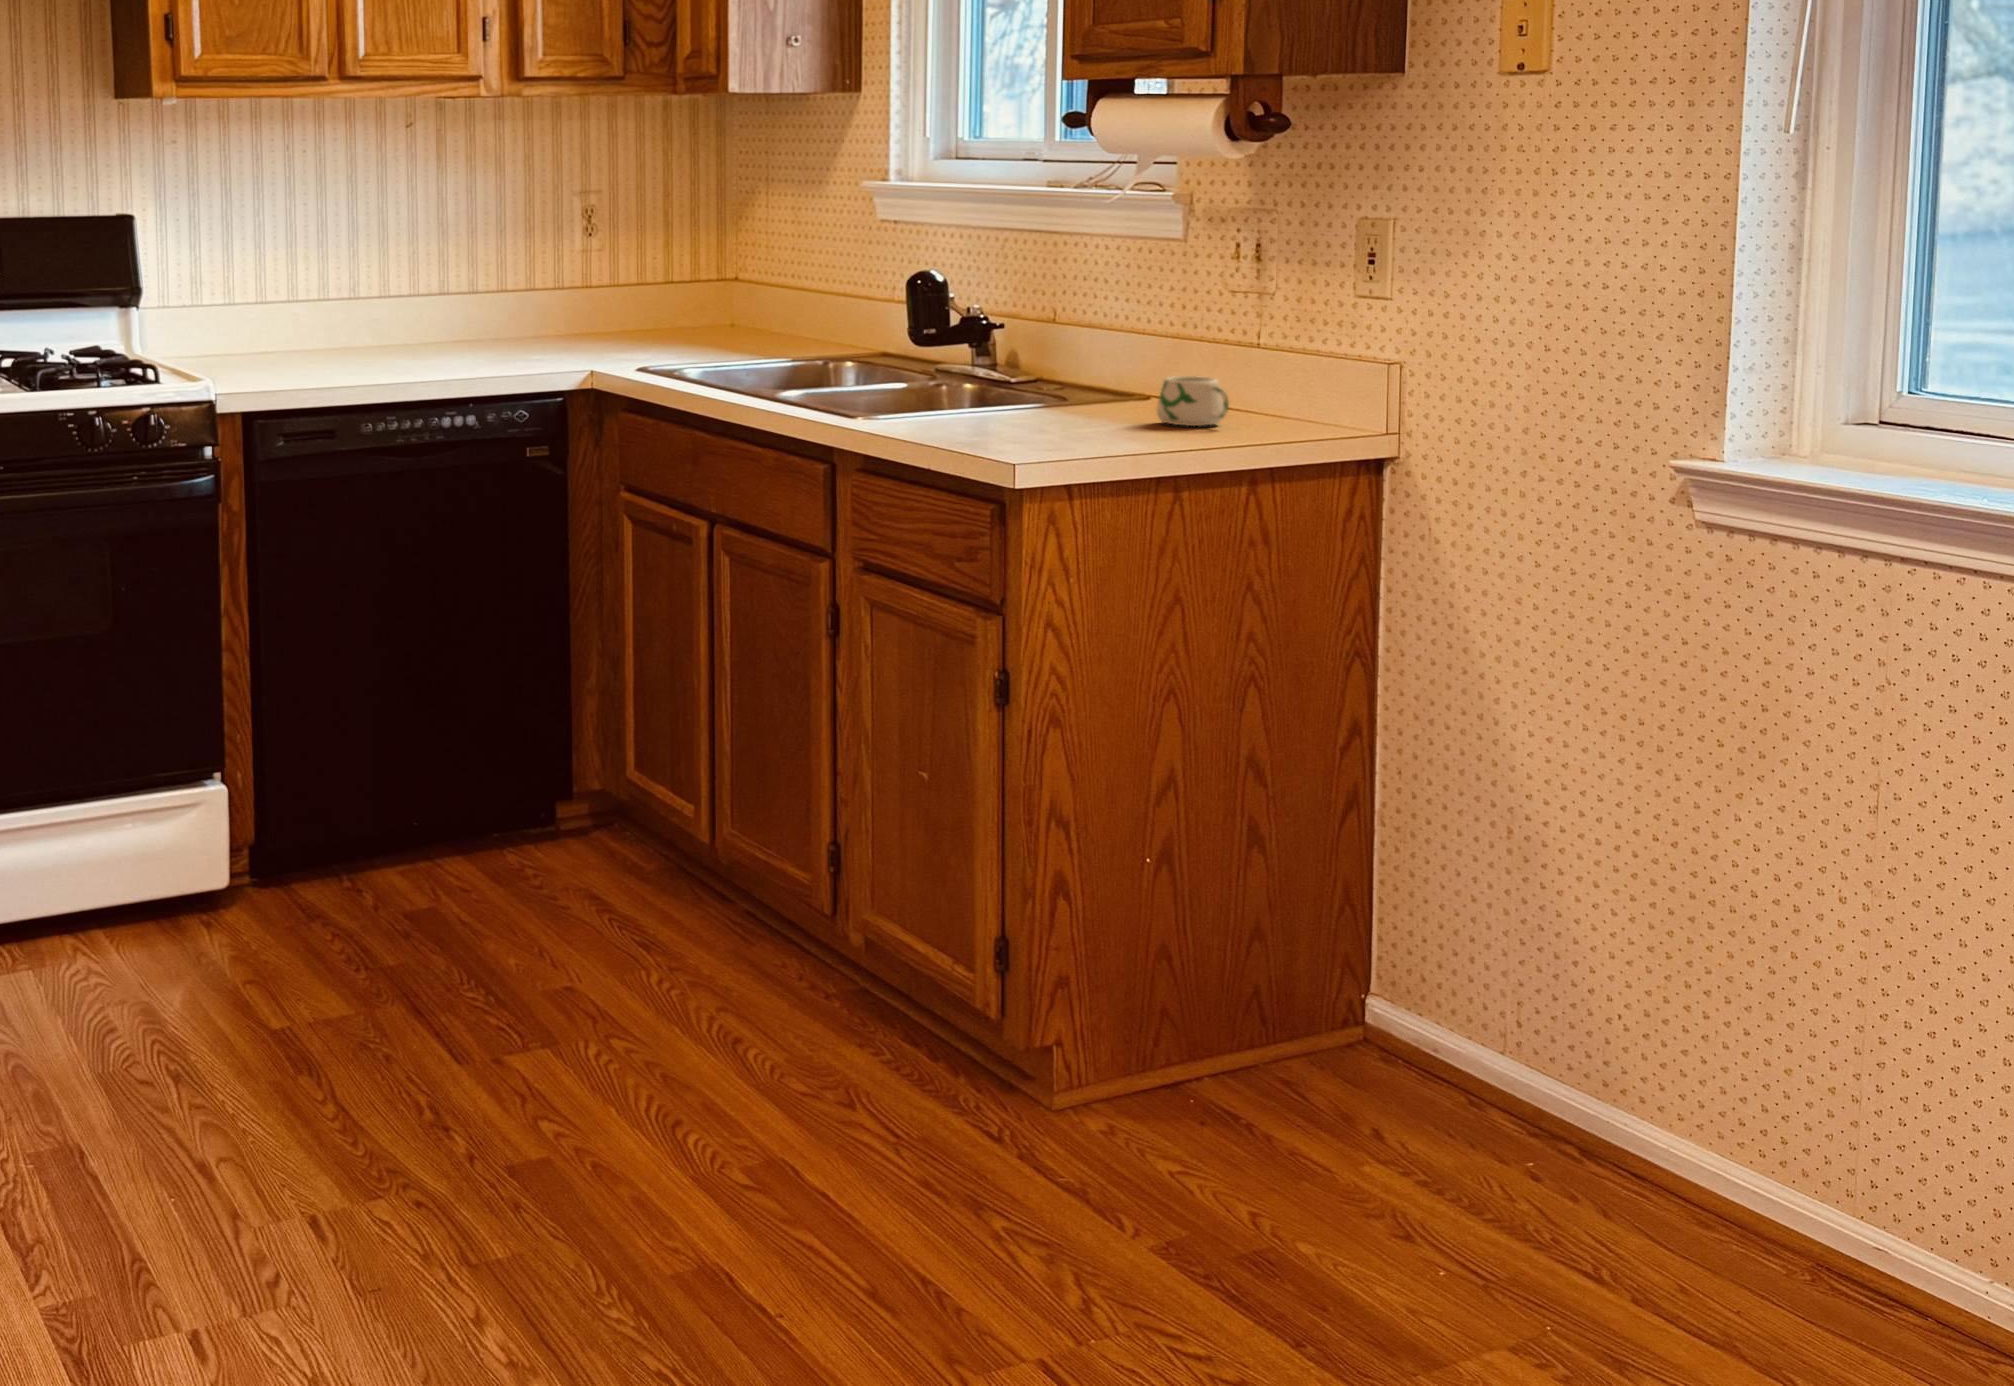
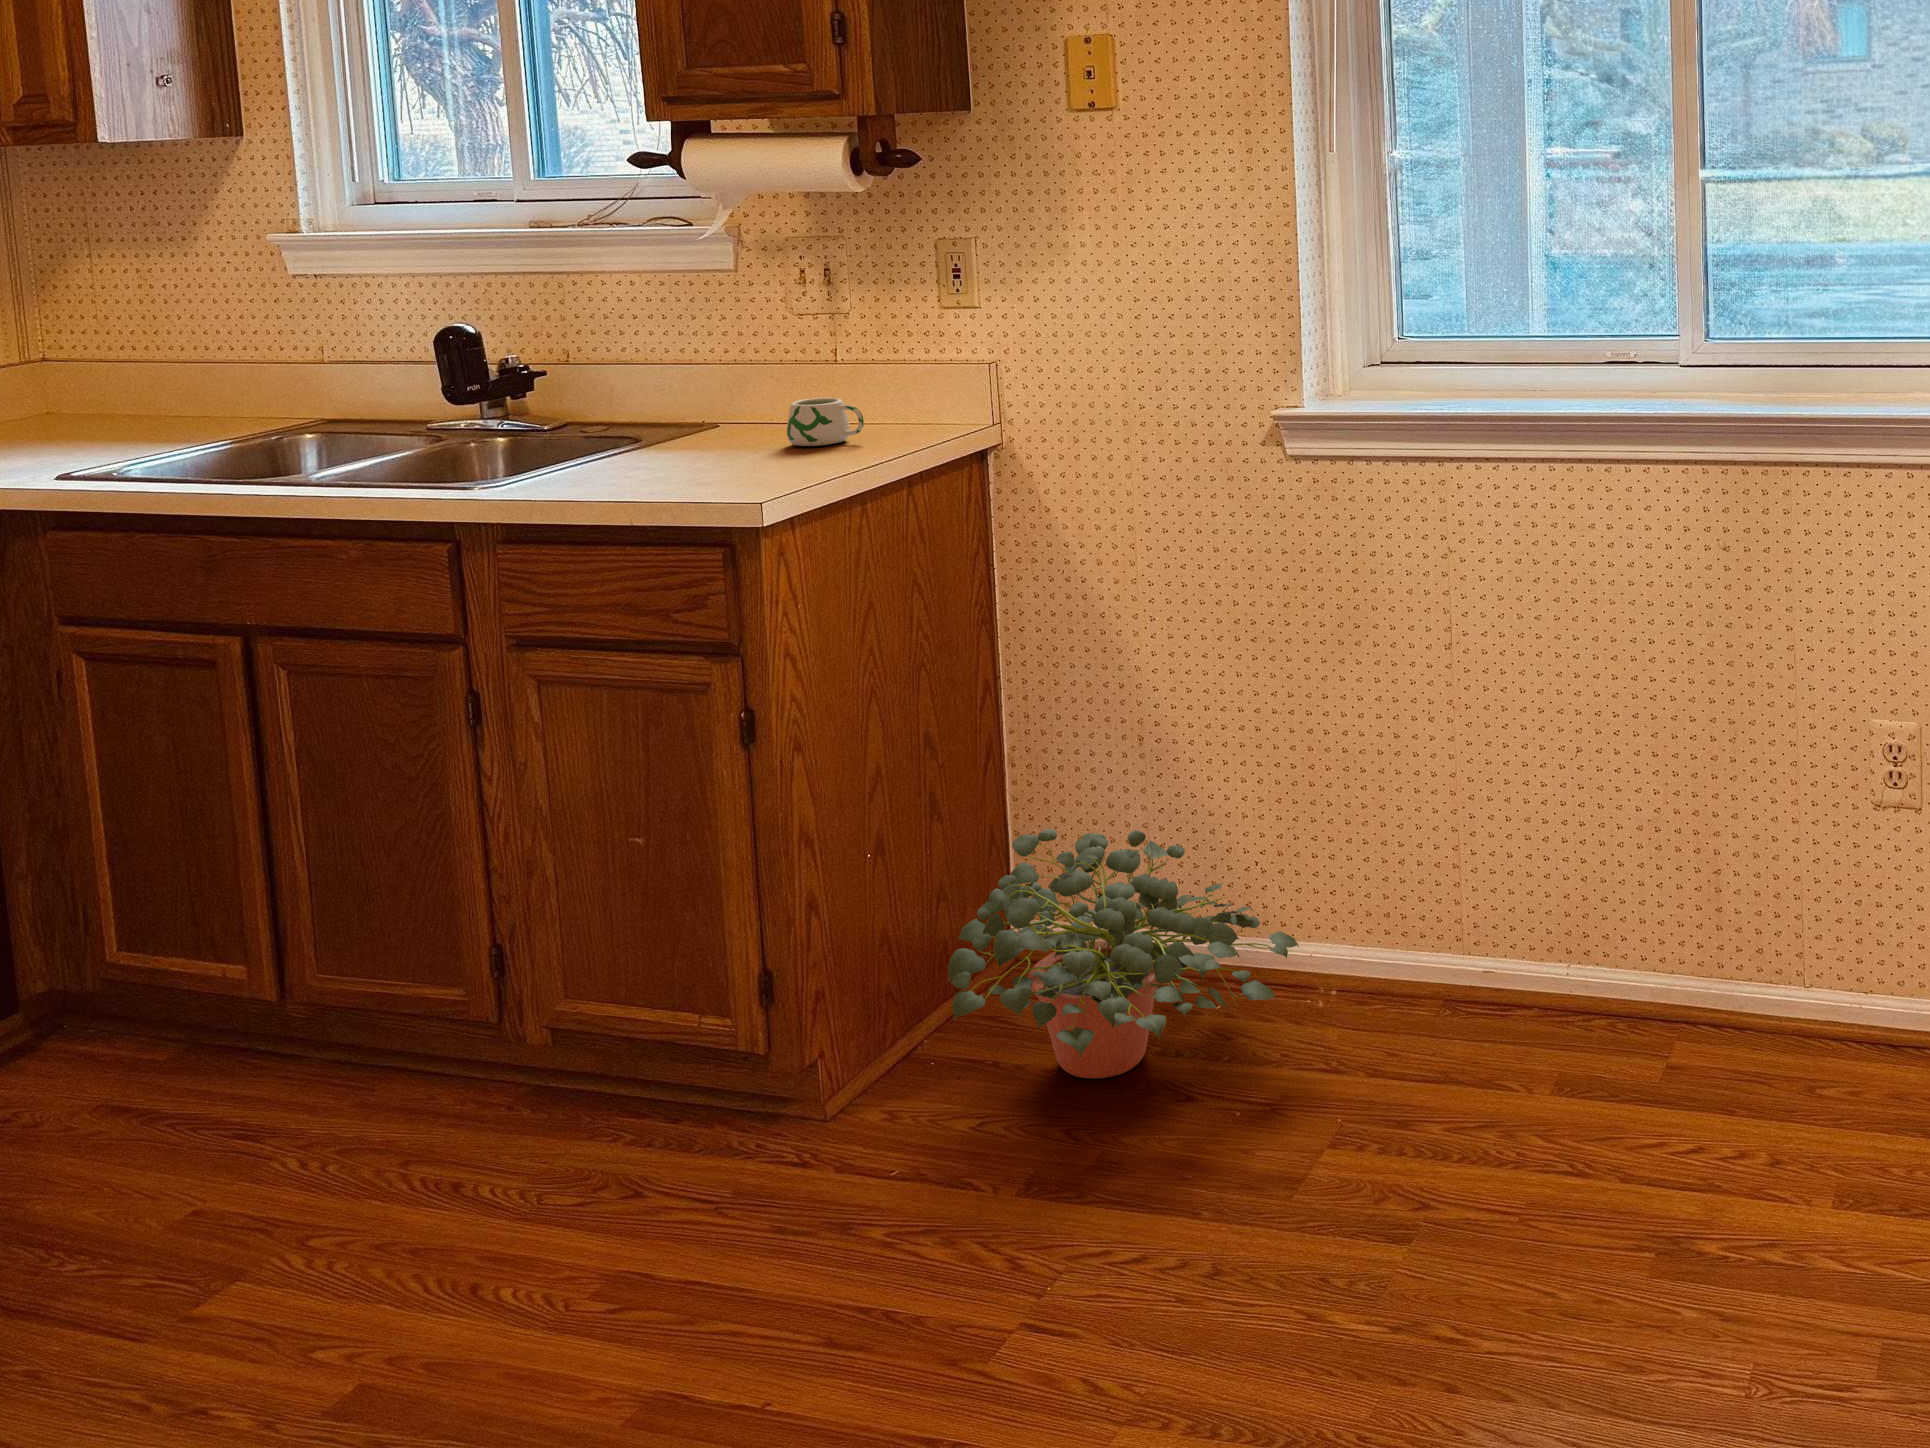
potted plant: none [1148,900,1597,1194] -> present [948,829,1299,1079]

